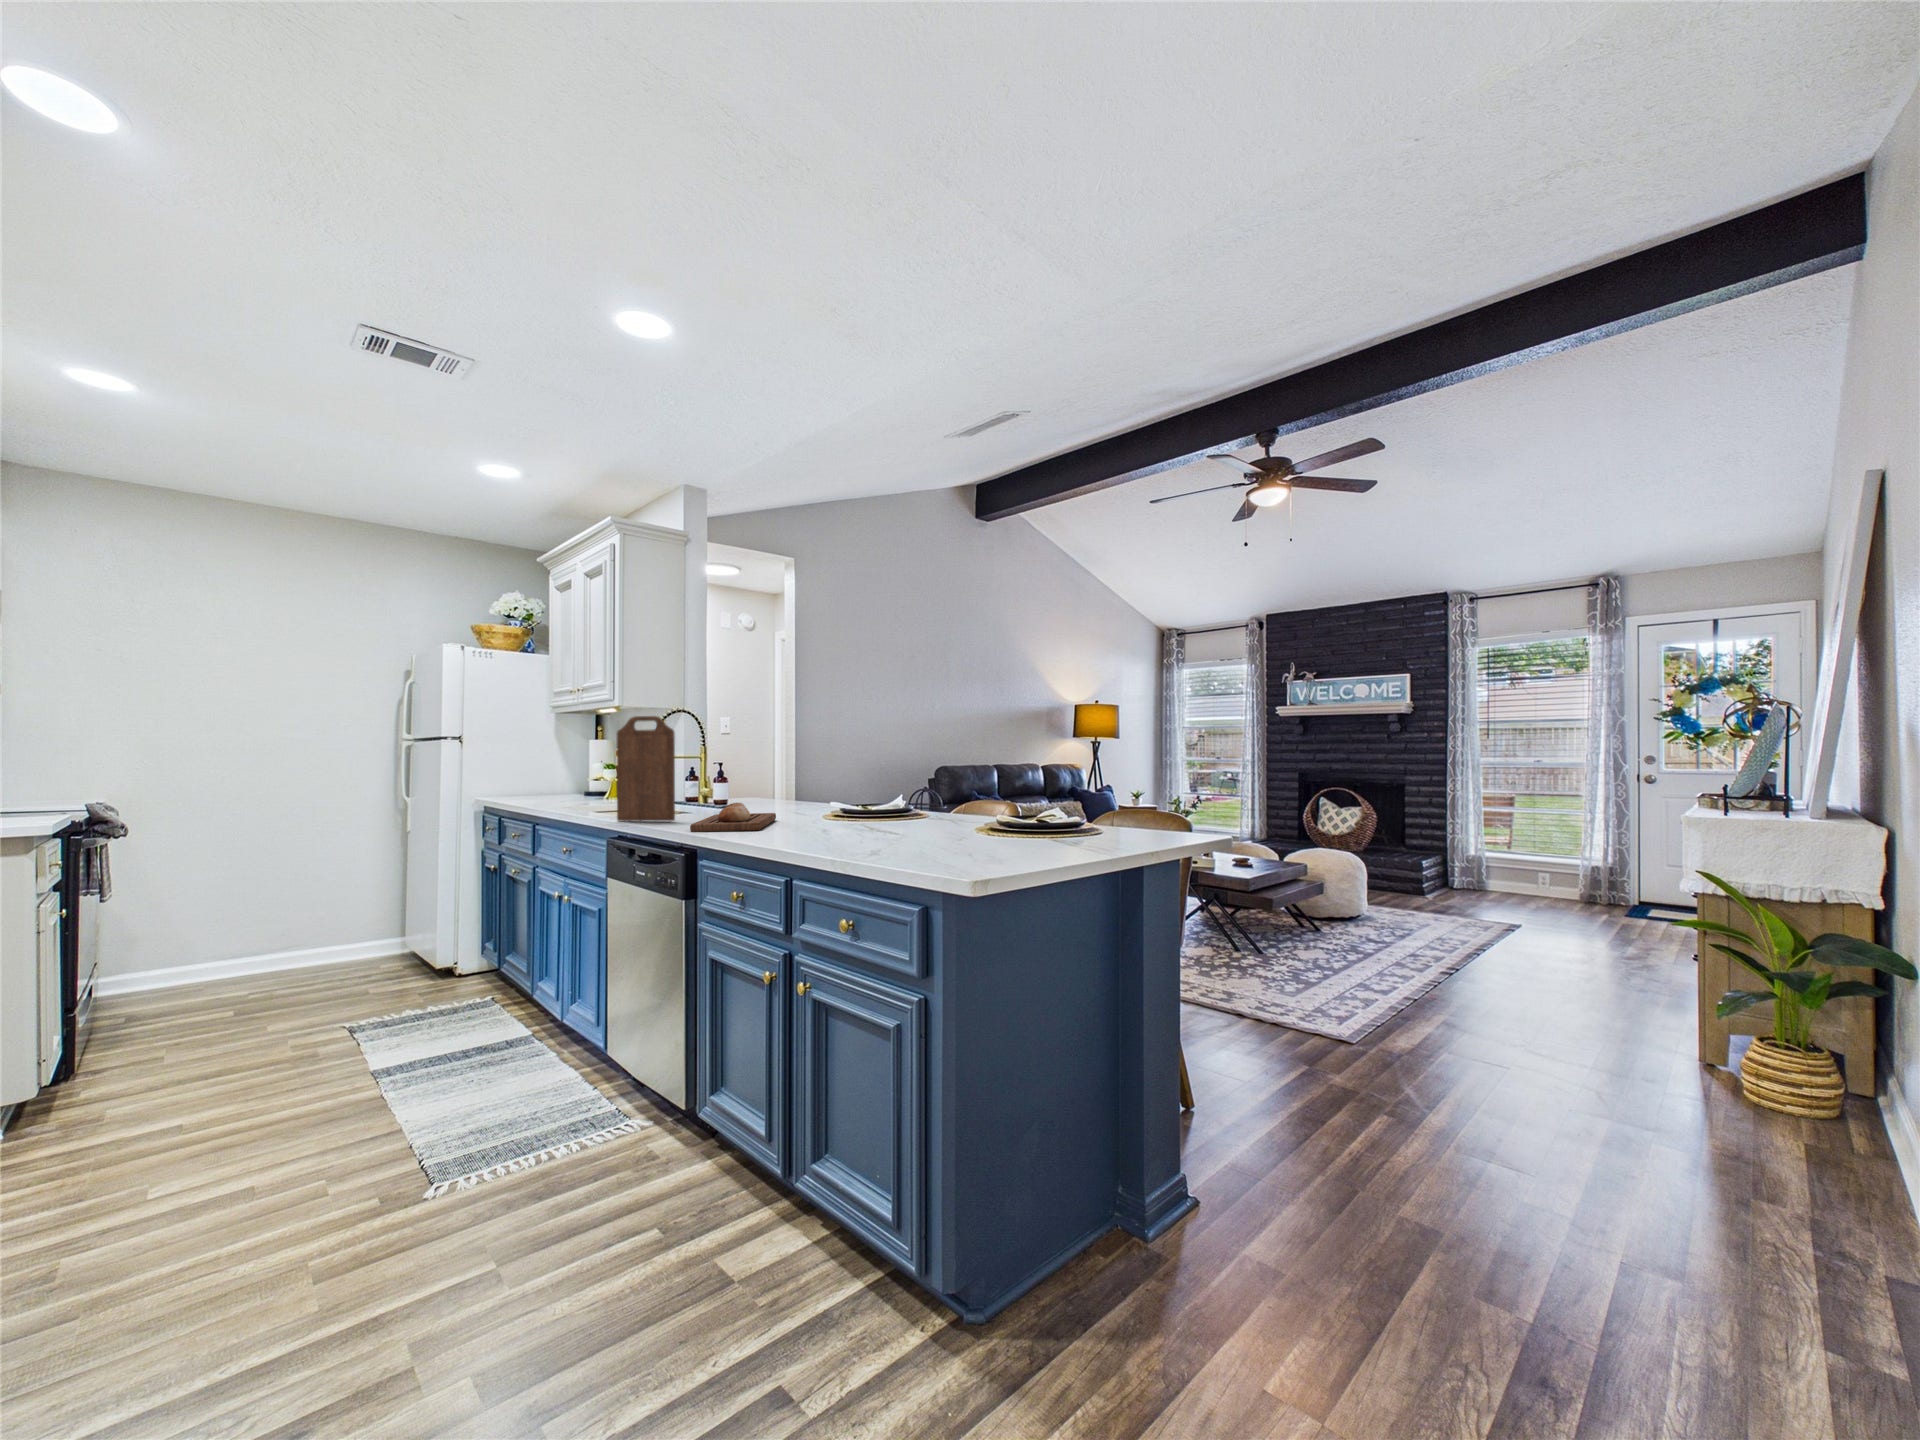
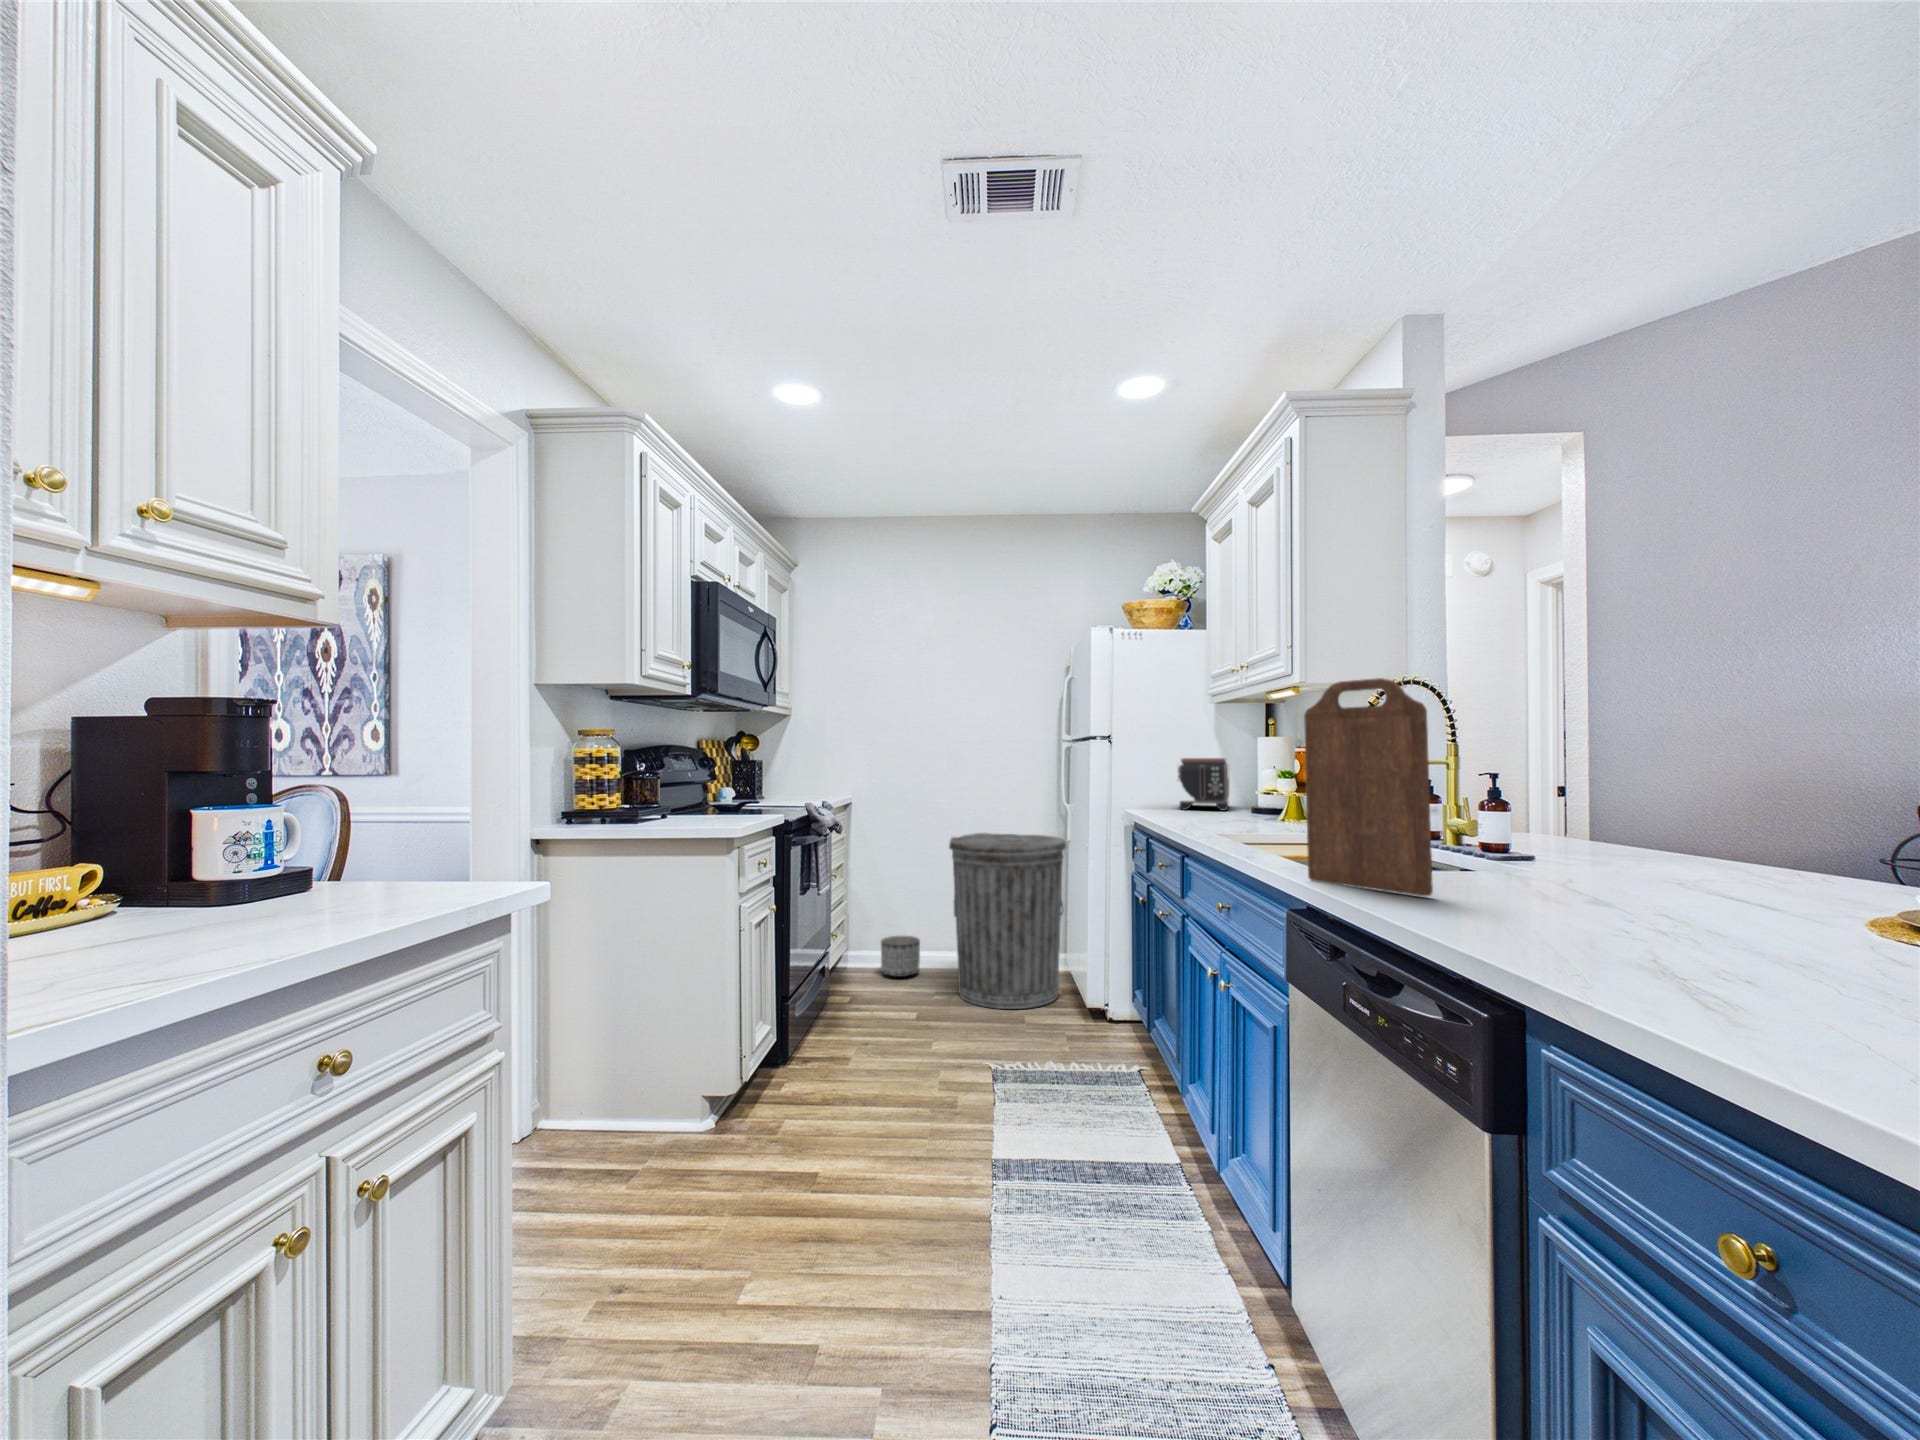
toaster: none [523,755,565,797] -> present [1177,758,1230,811]
bread loaf: present [690,803,776,832] -> none [1503,875,1749,982]
trash can: none [271,830,411,994] -> present [949,833,1066,1009]
planter: none [165,949,223,994] -> present [881,936,920,977]

